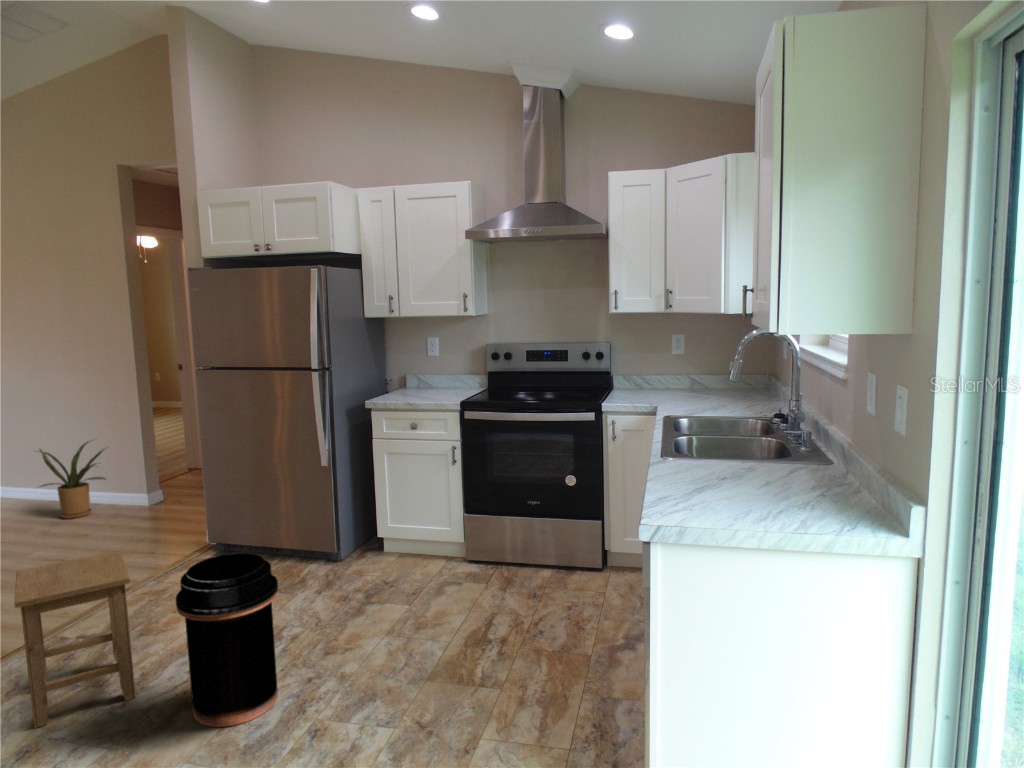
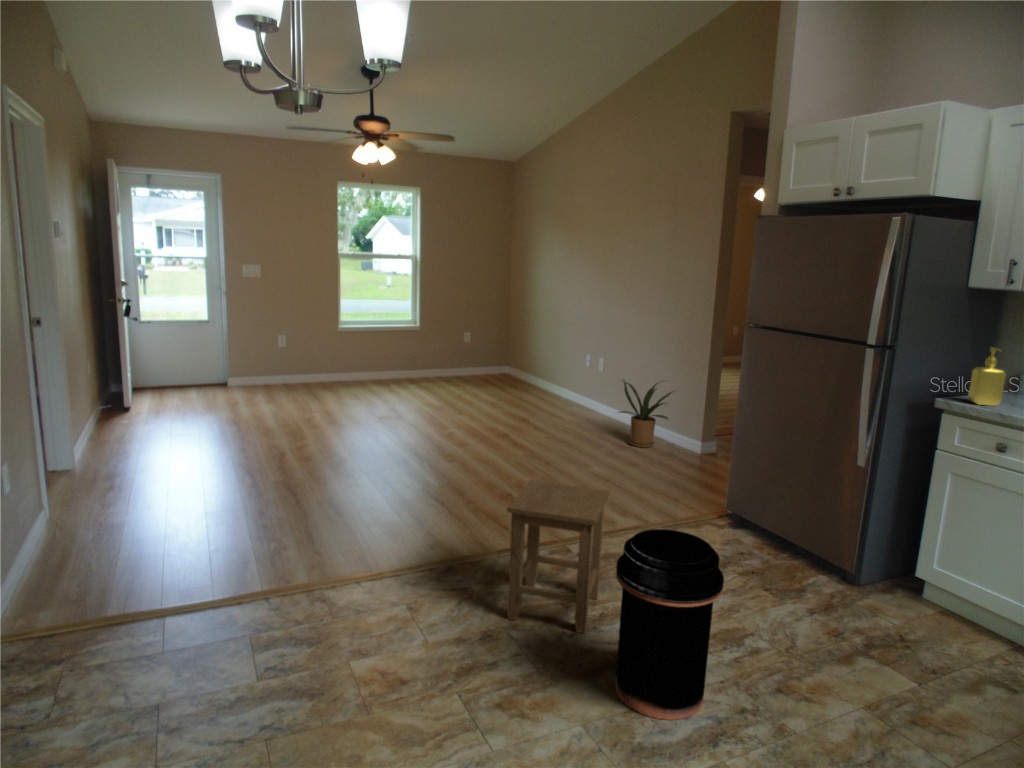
soap dispenser: none [384,359,405,401] -> present [968,347,1006,406]

